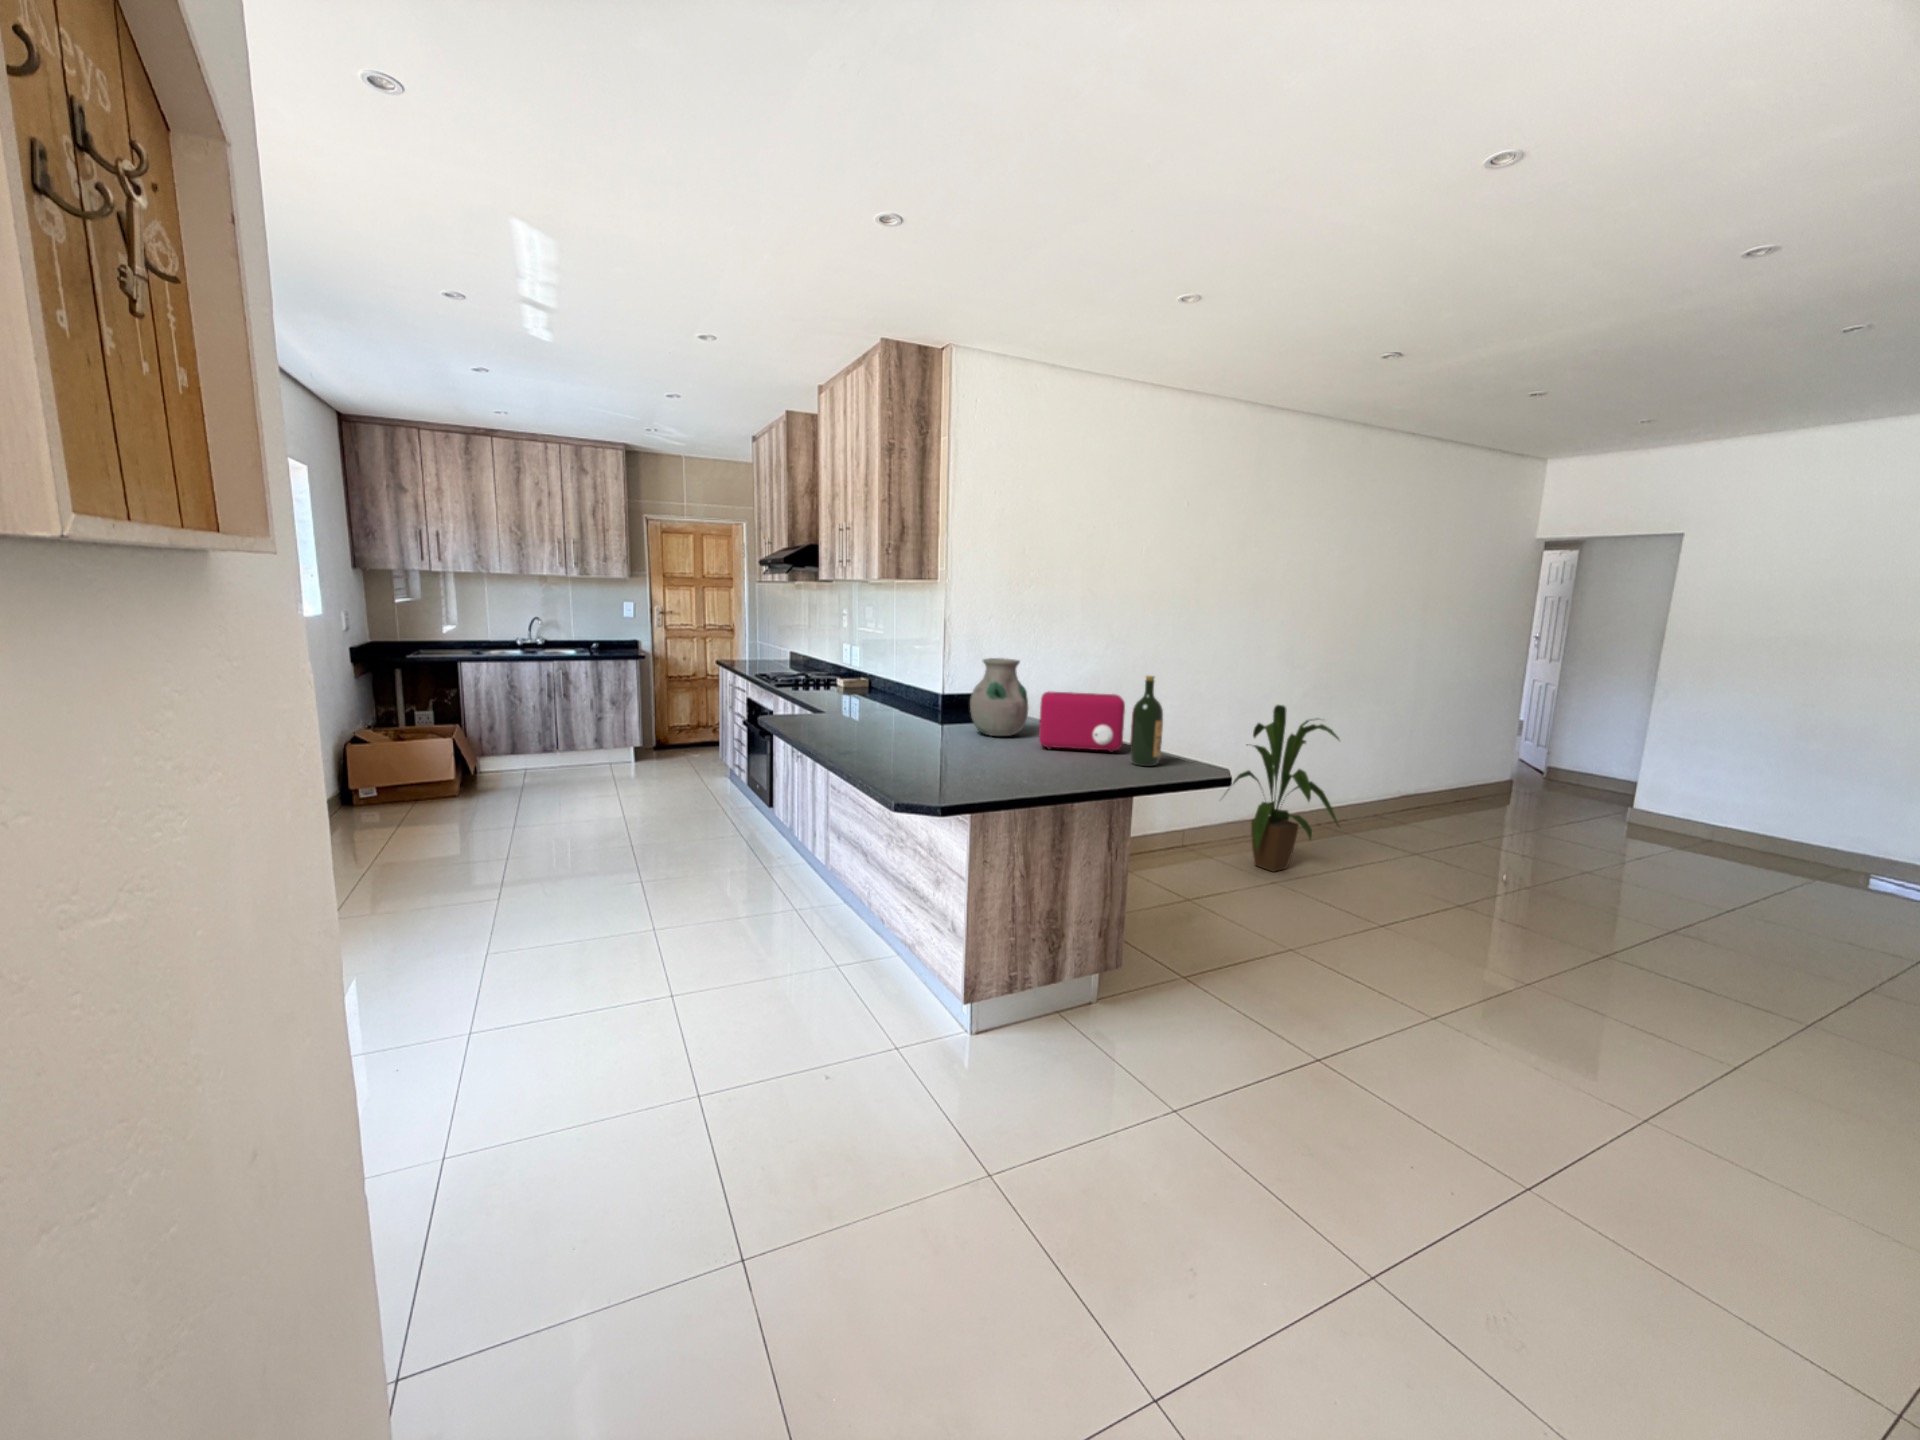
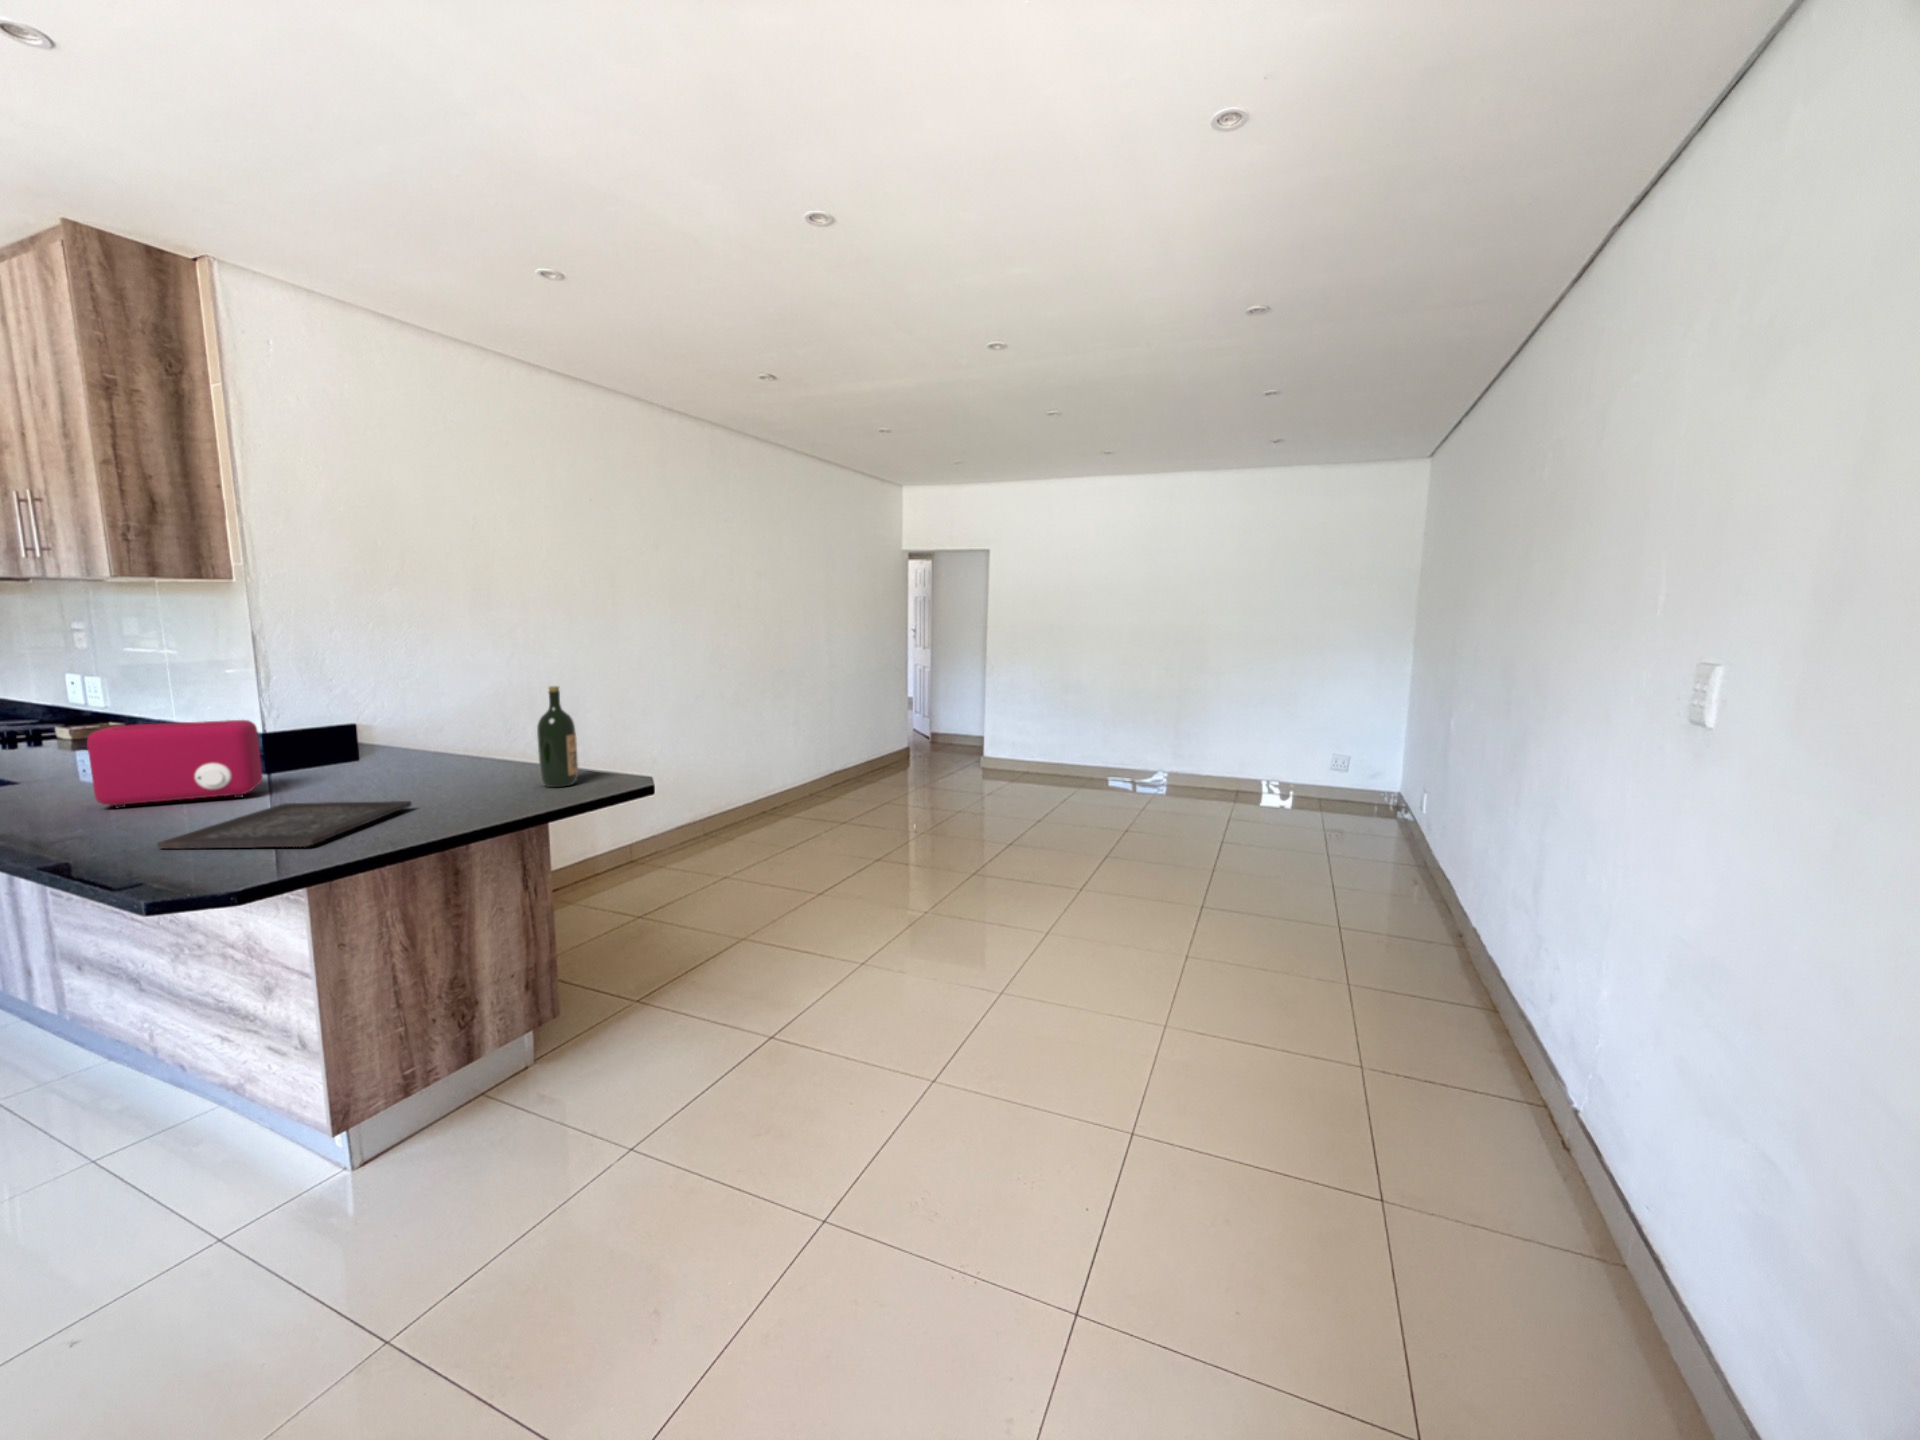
vase: present [970,658,1028,736] -> none [304,678,401,778]
toaster: present [1039,692,1125,753] -> present [87,720,263,808]
house plant: present [1228,705,1339,872] -> none [665,704,782,865]
tray: none [897,749,1038,782] -> present [157,801,411,849]

